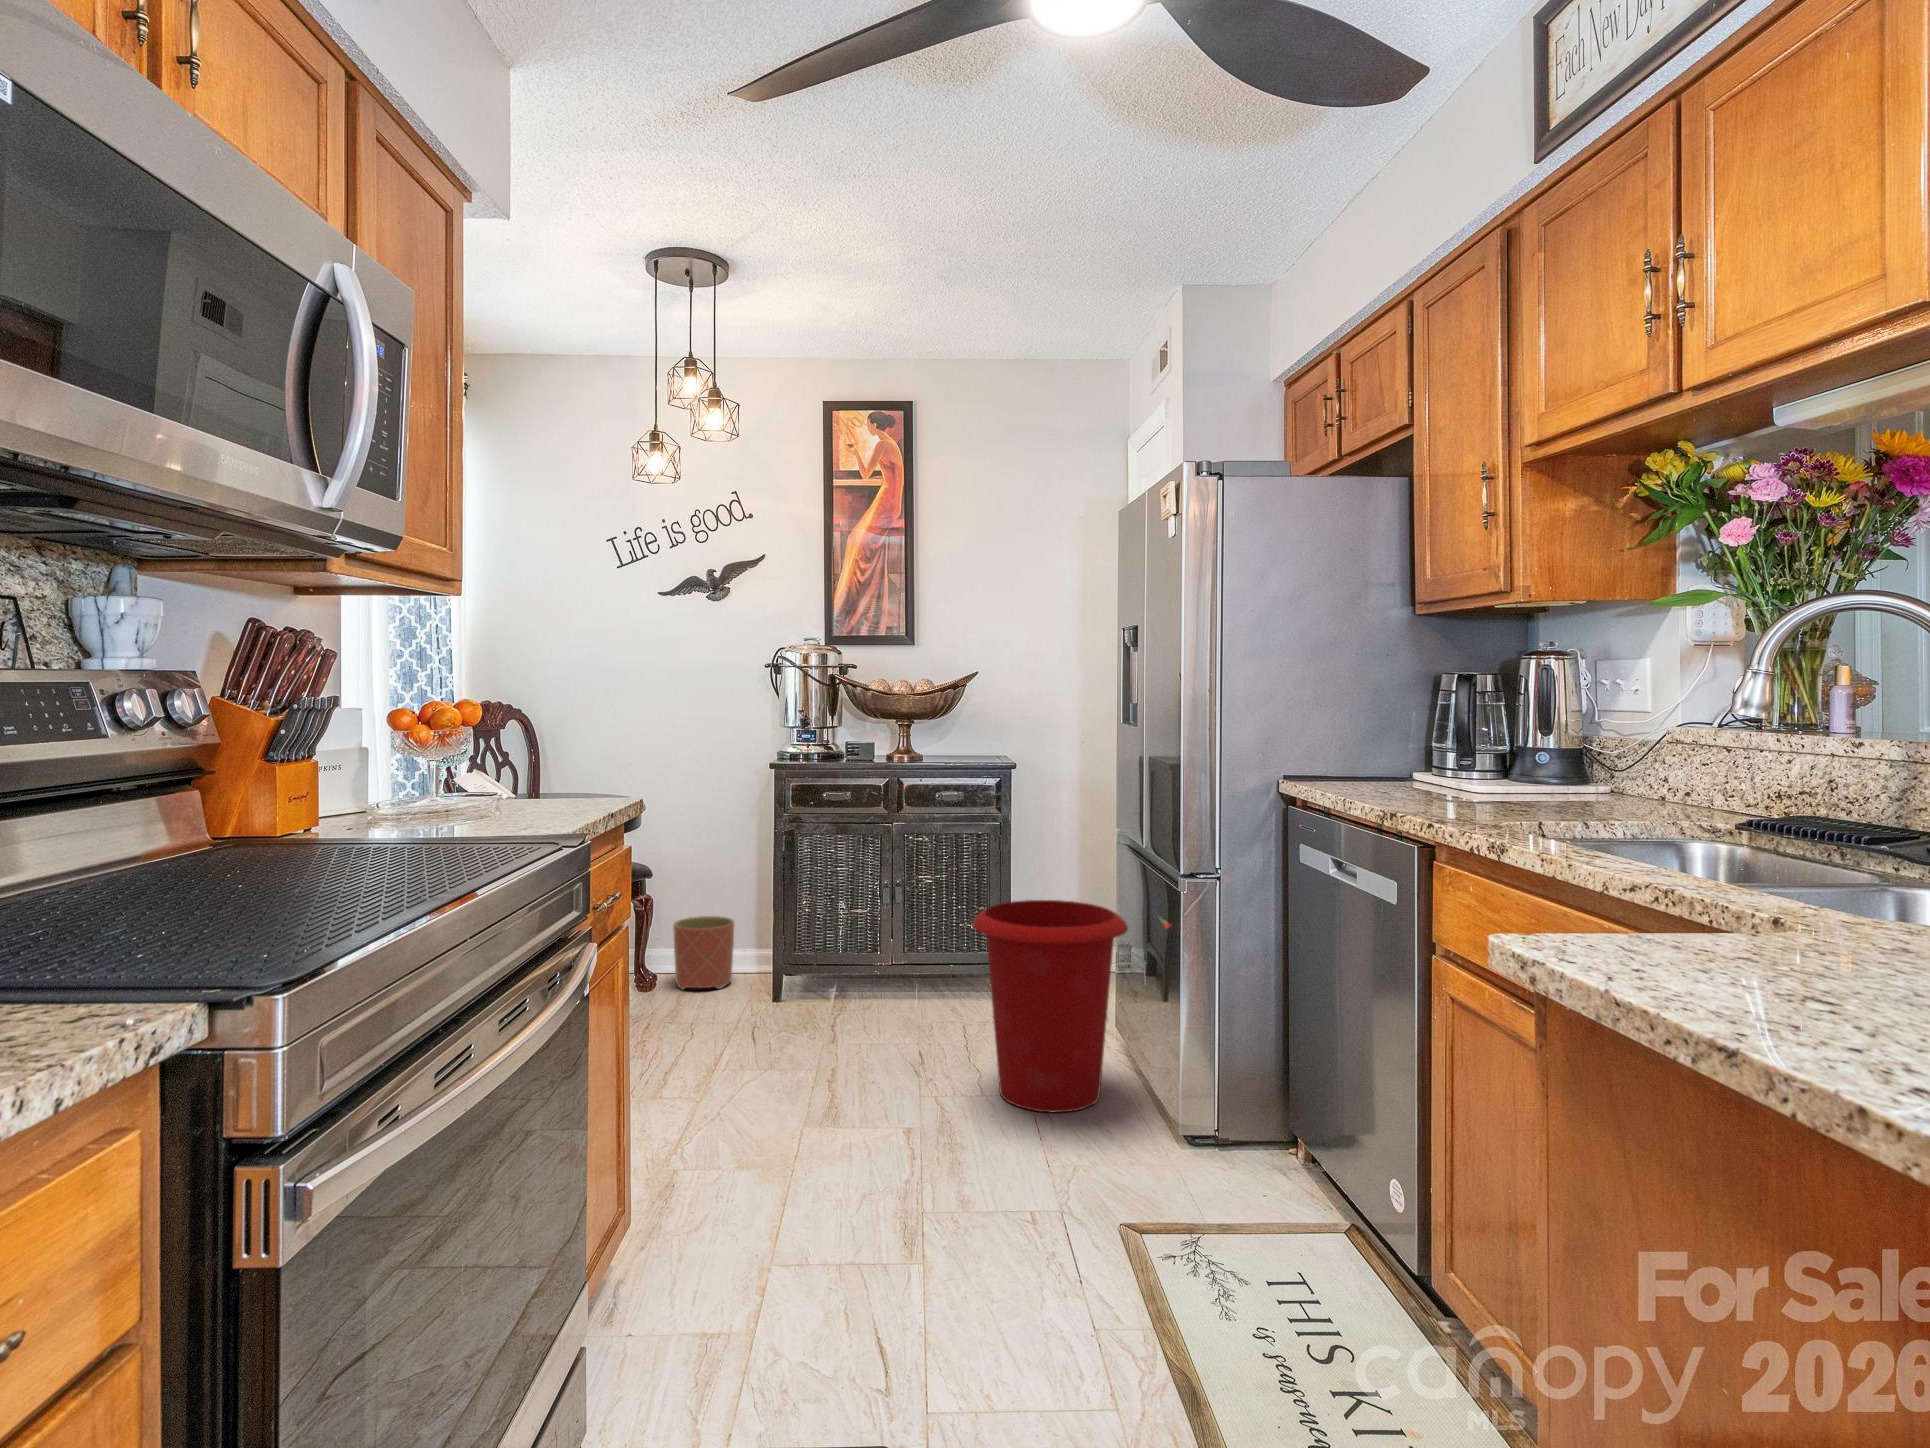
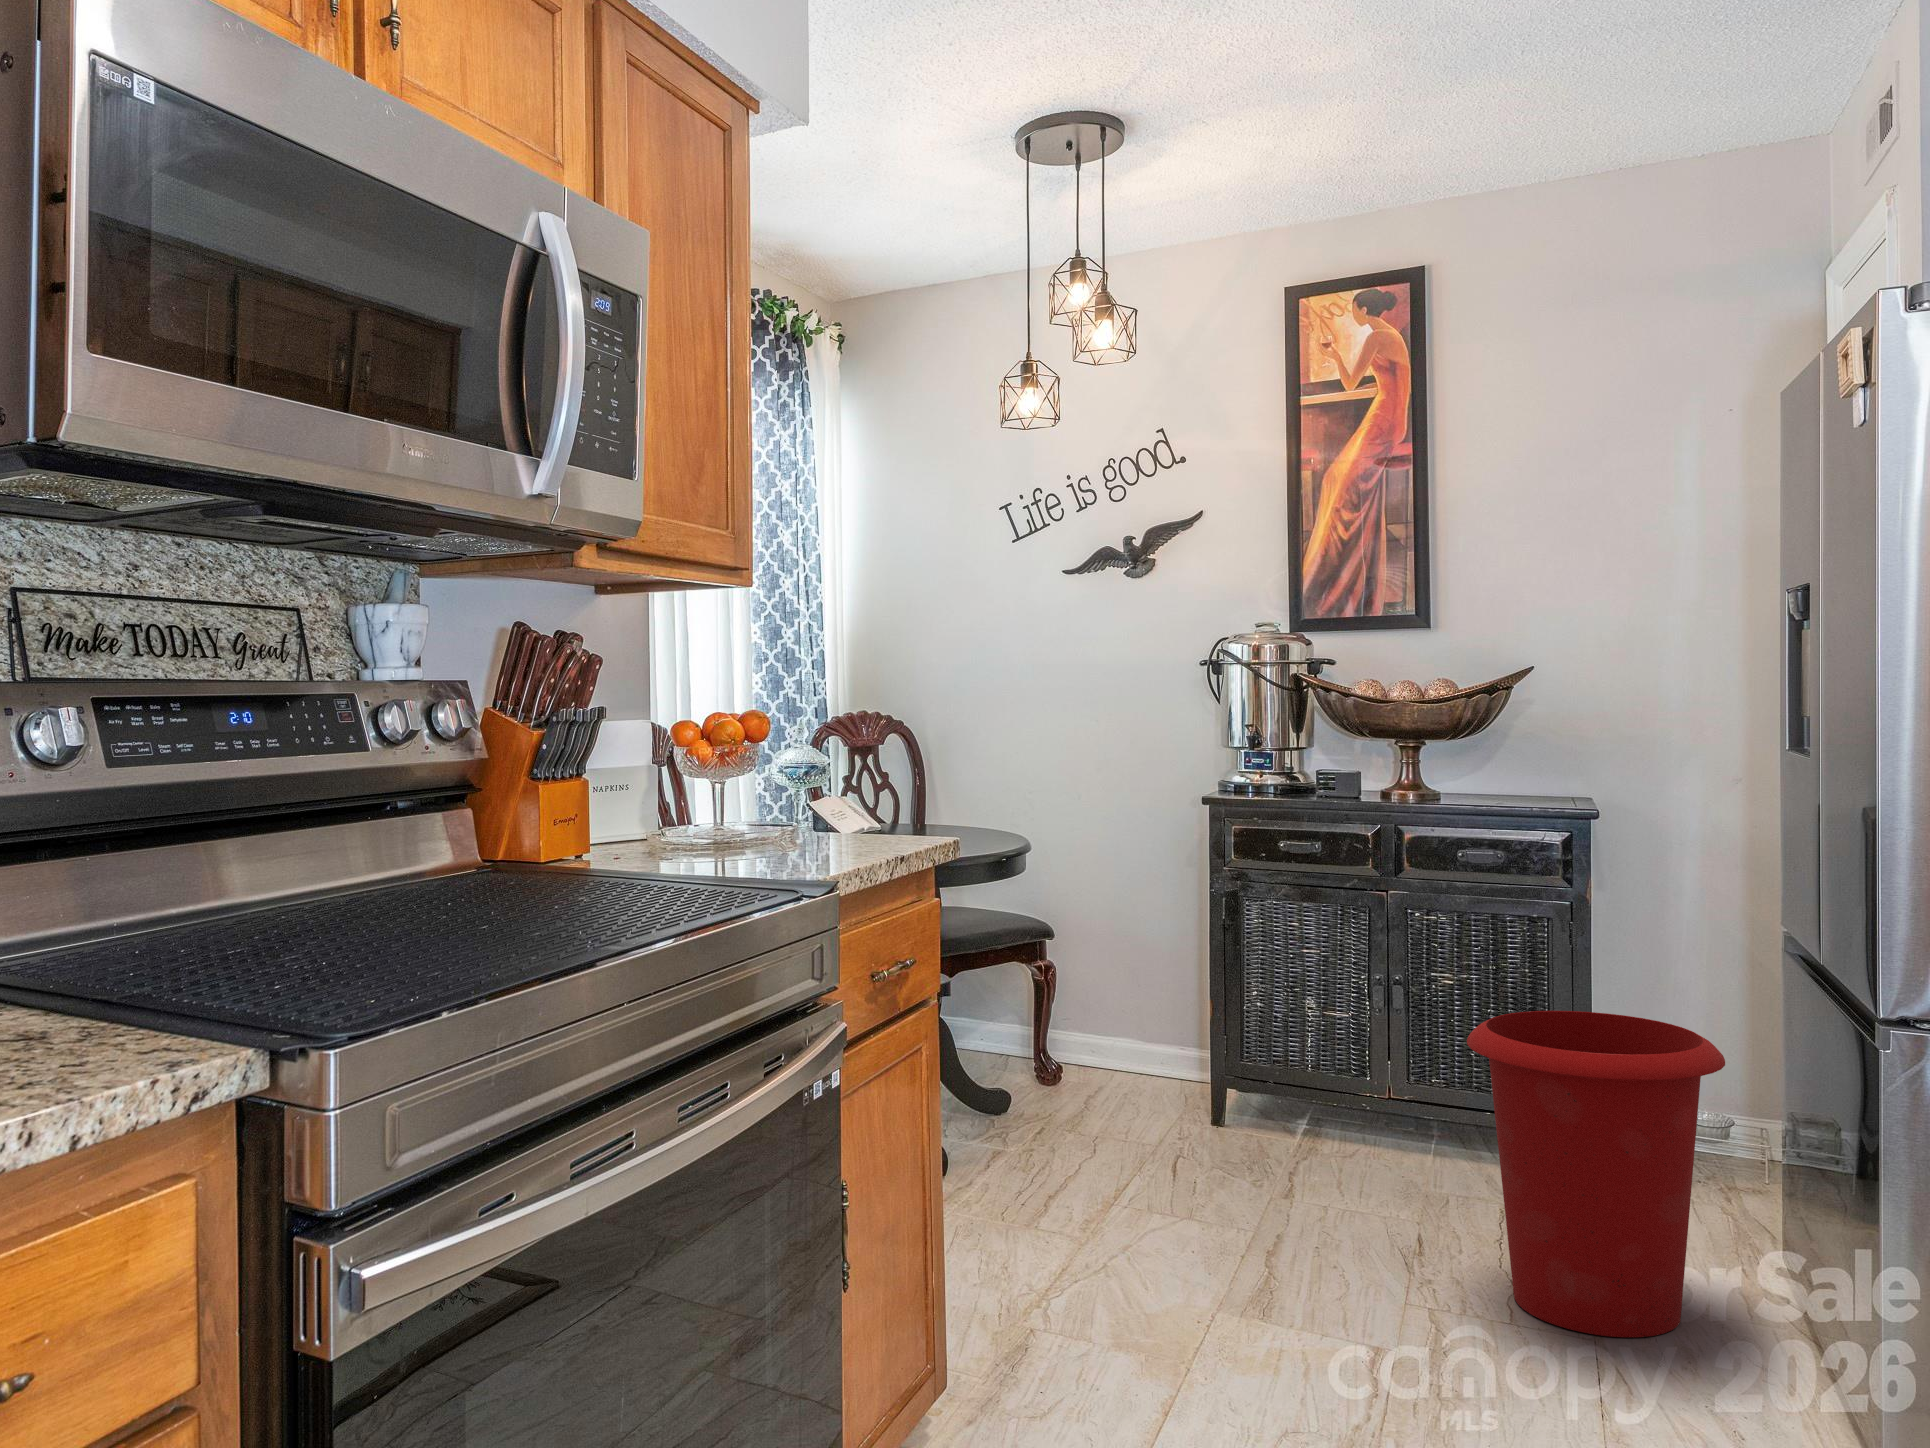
planter: present [673,916,734,989] -> none [1087,1004,1168,1104]

